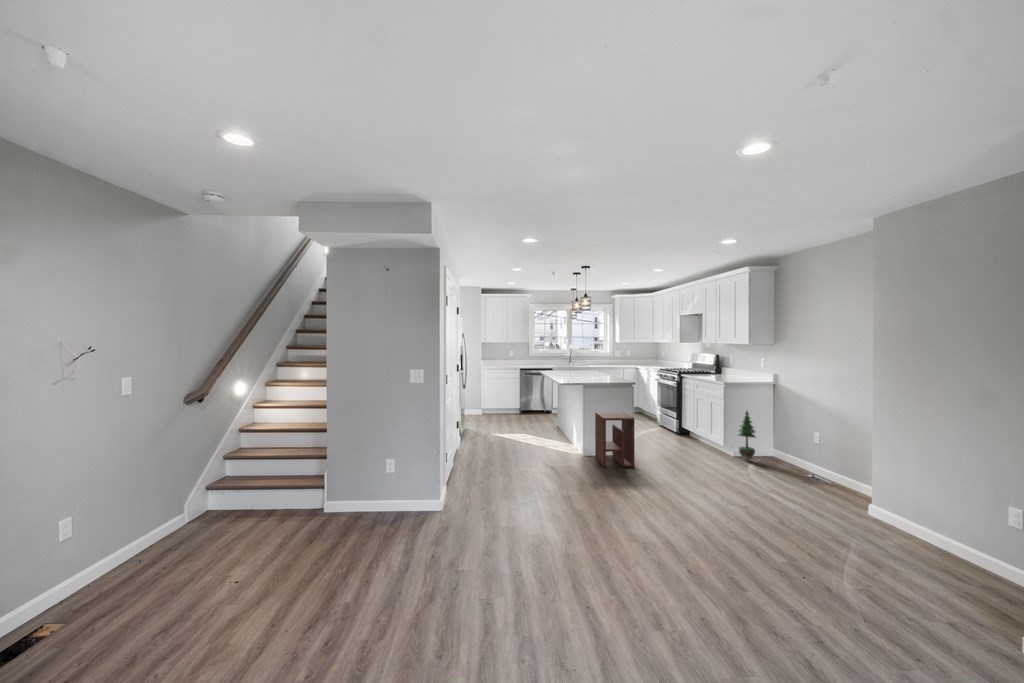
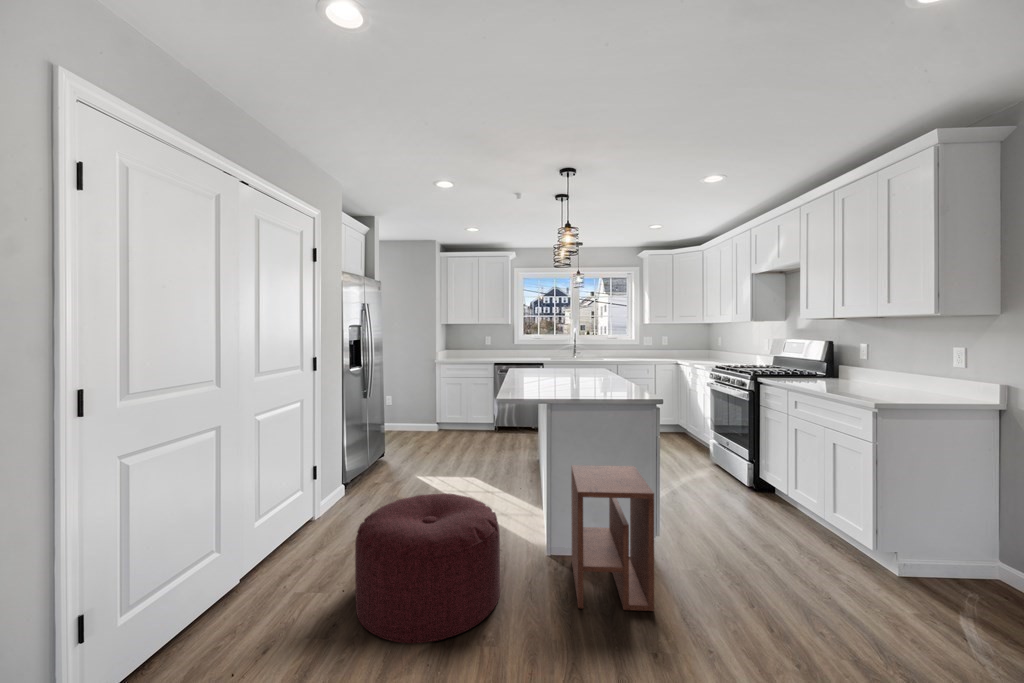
potted tree: present [738,411,756,460] -> none [911,473,973,596]
ottoman: none [508,427,570,476] -> present [355,493,500,643]

